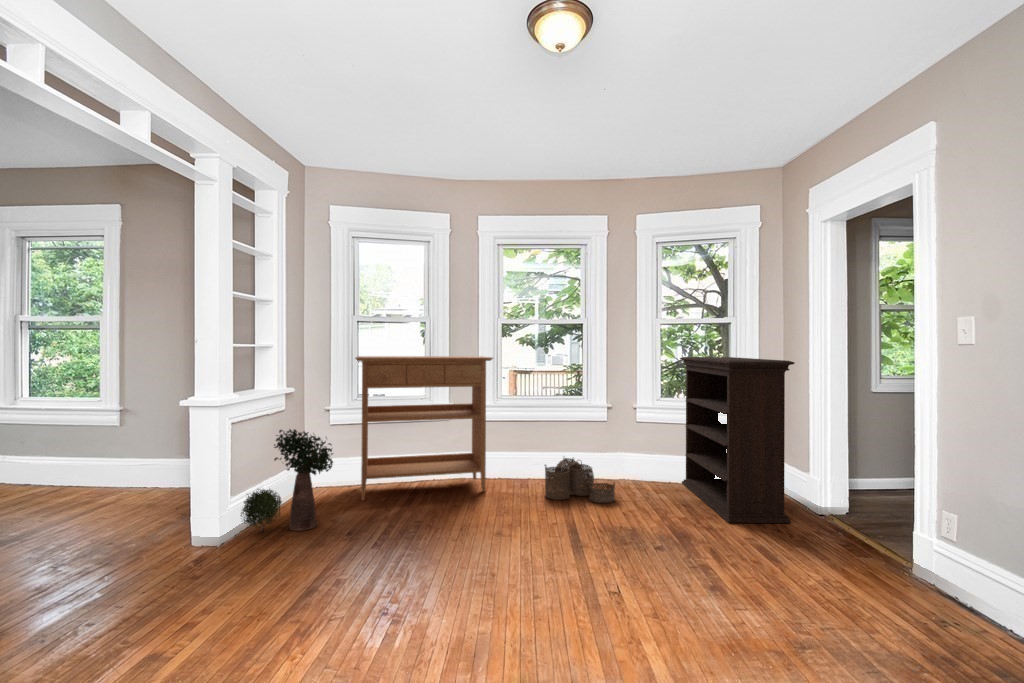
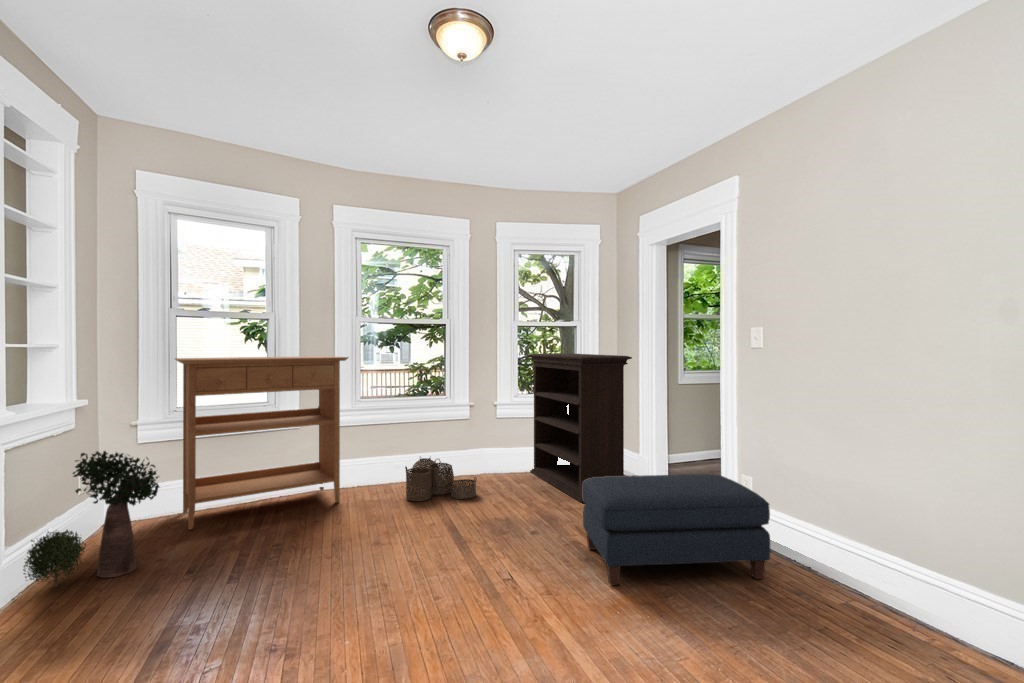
ottoman: none [710,496,955,651] -> present [582,474,770,585]

